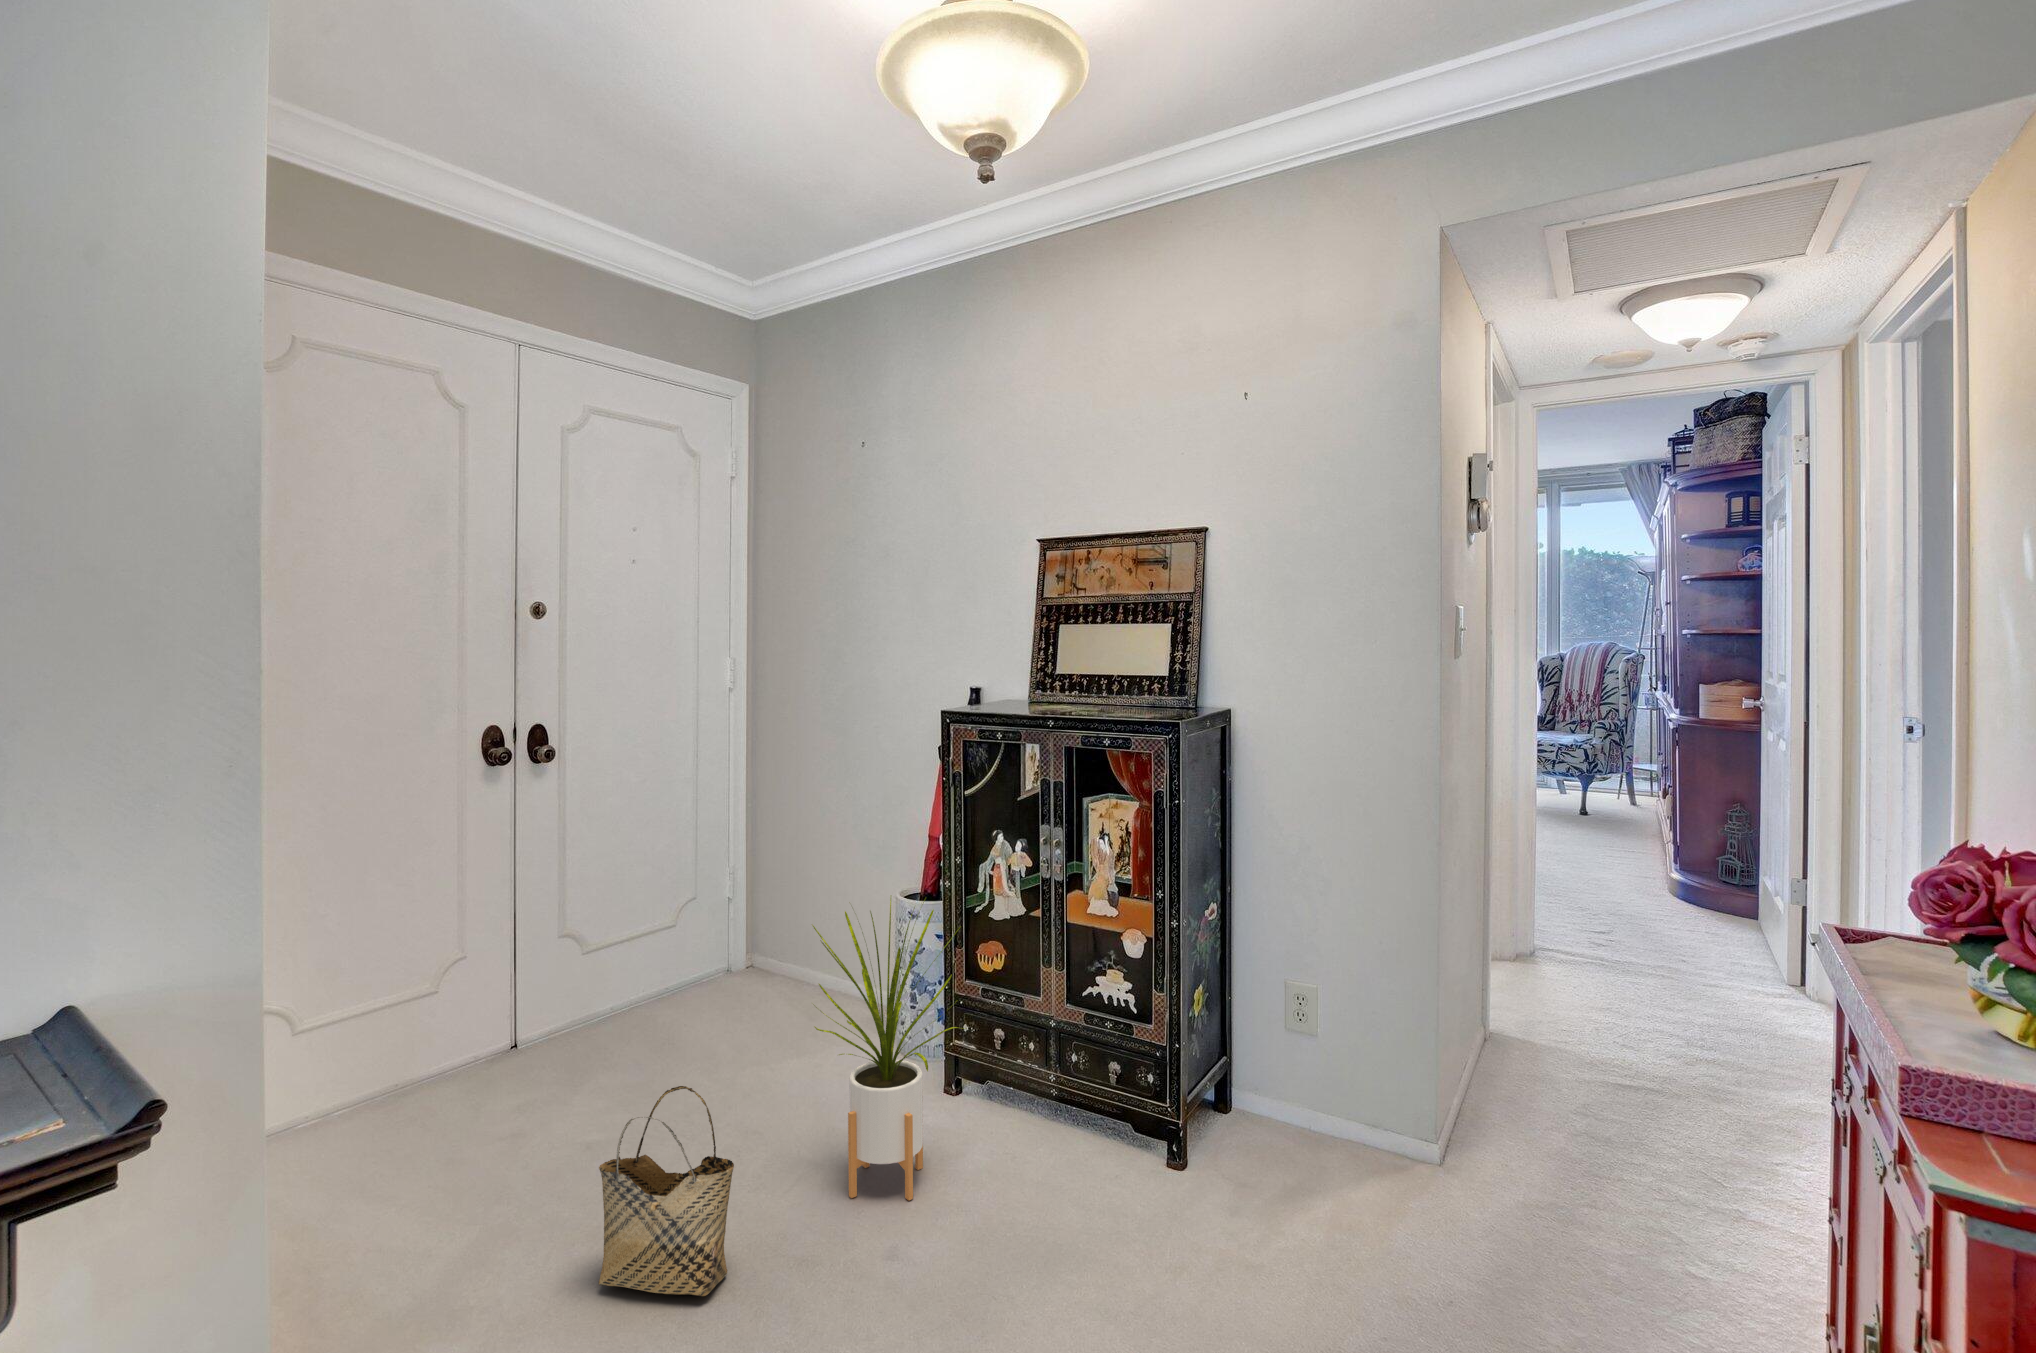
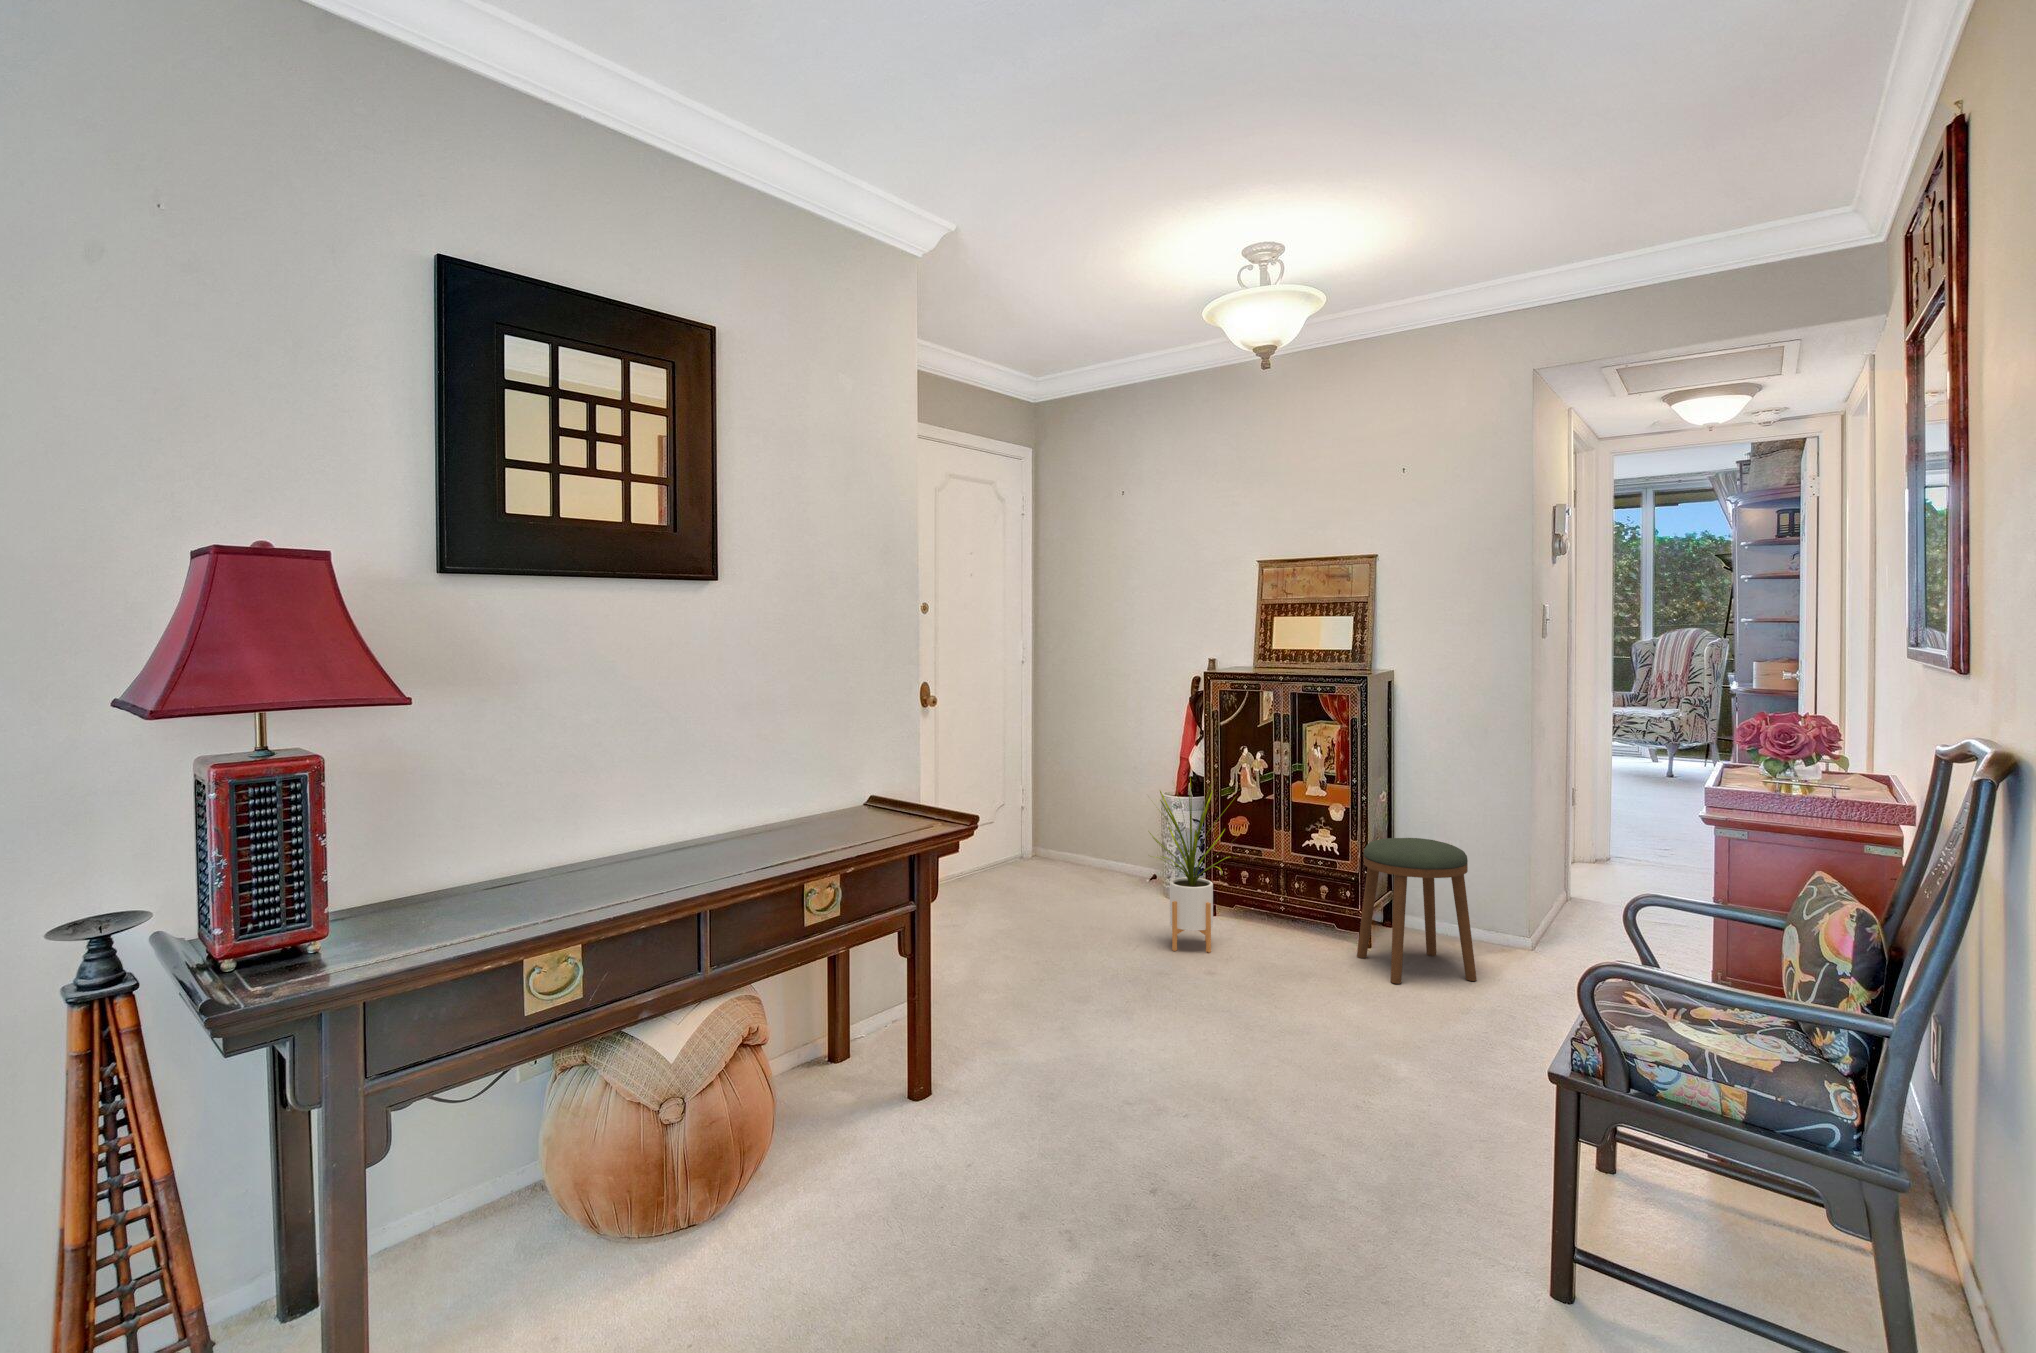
stool: none [1156,997,1349,1285] -> present [1357,838,1477,984]
woven basket: present [599,1086,734,1296] -> none [1055,873,1128,978]

